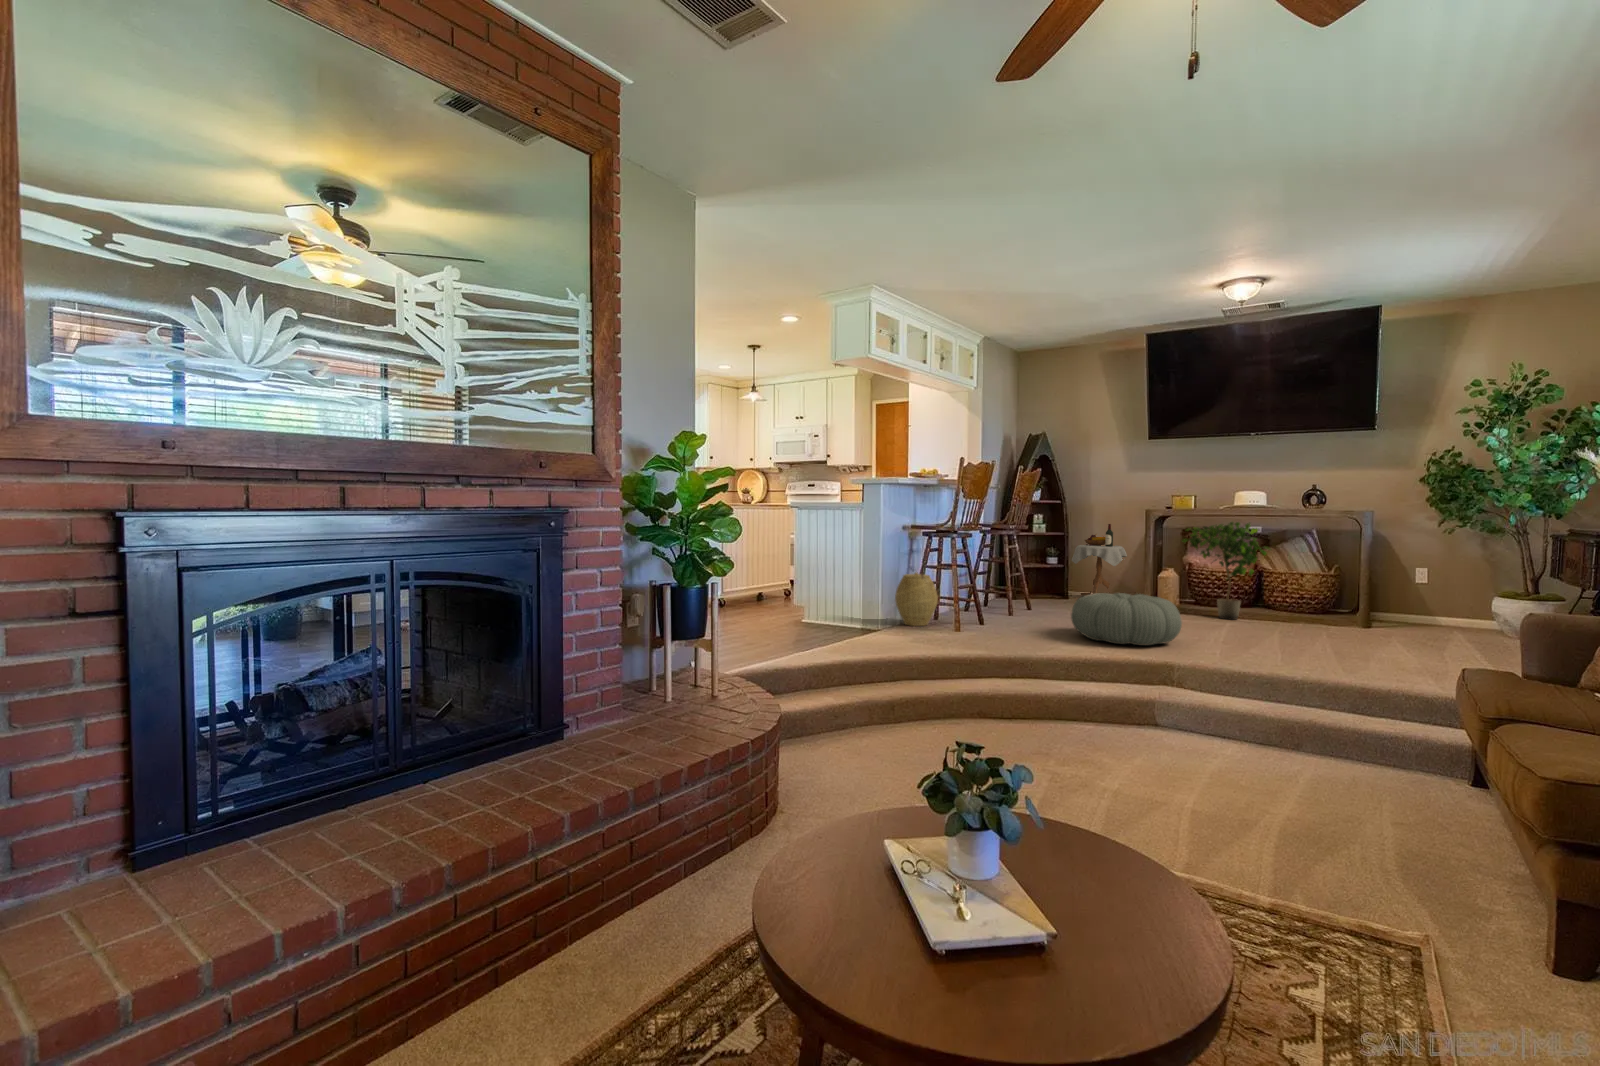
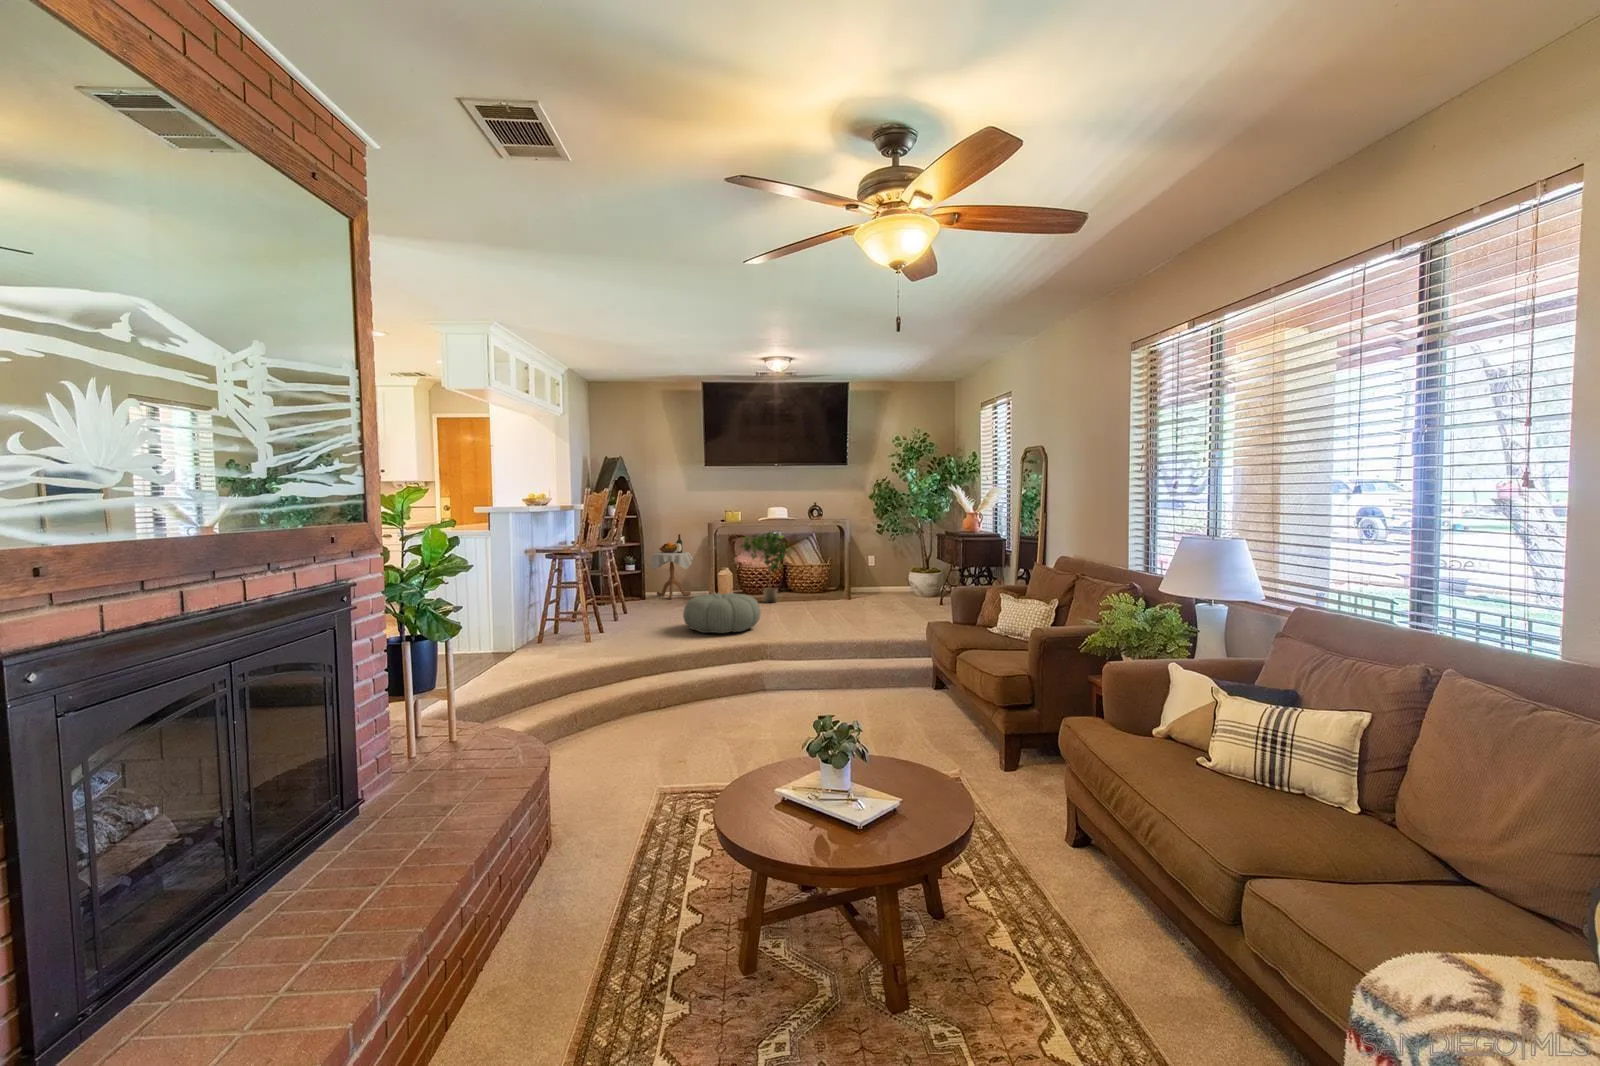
woven basket: present [895,573,938,626] -> none [529,594,570,643]

